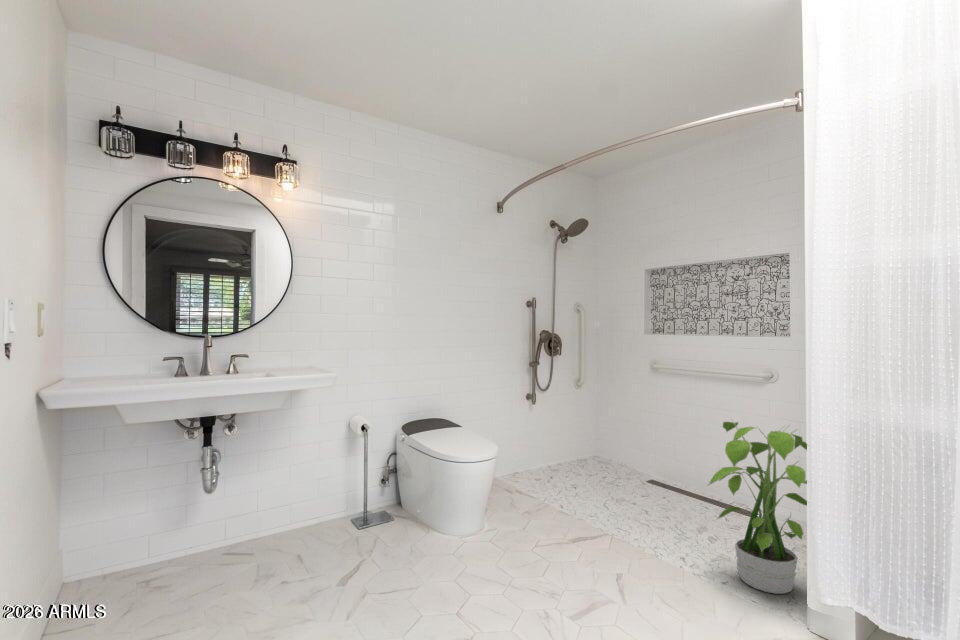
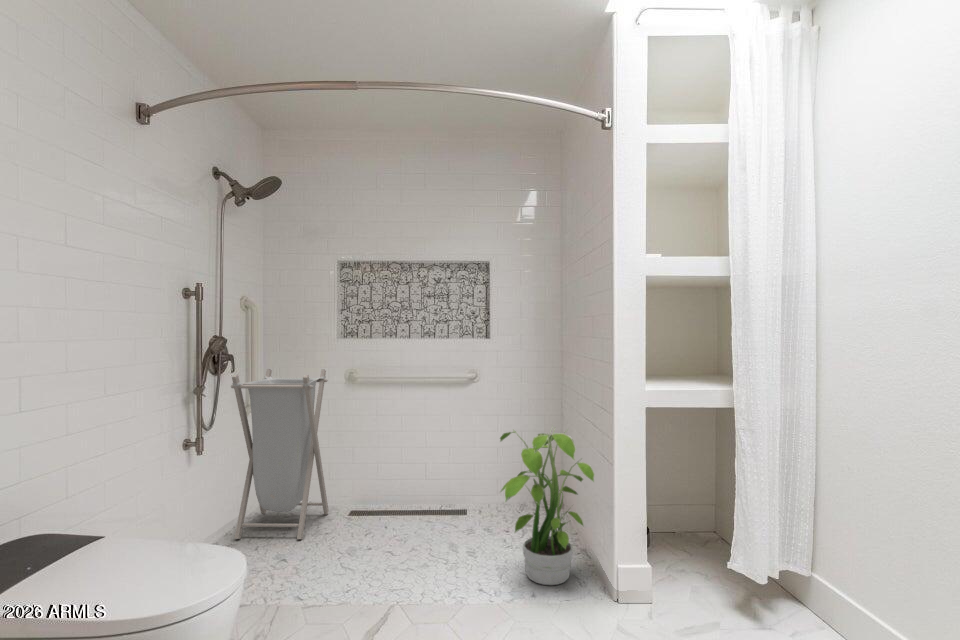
laundry hamper: none [554,356,631,486] -> present [231,369,329,539]

